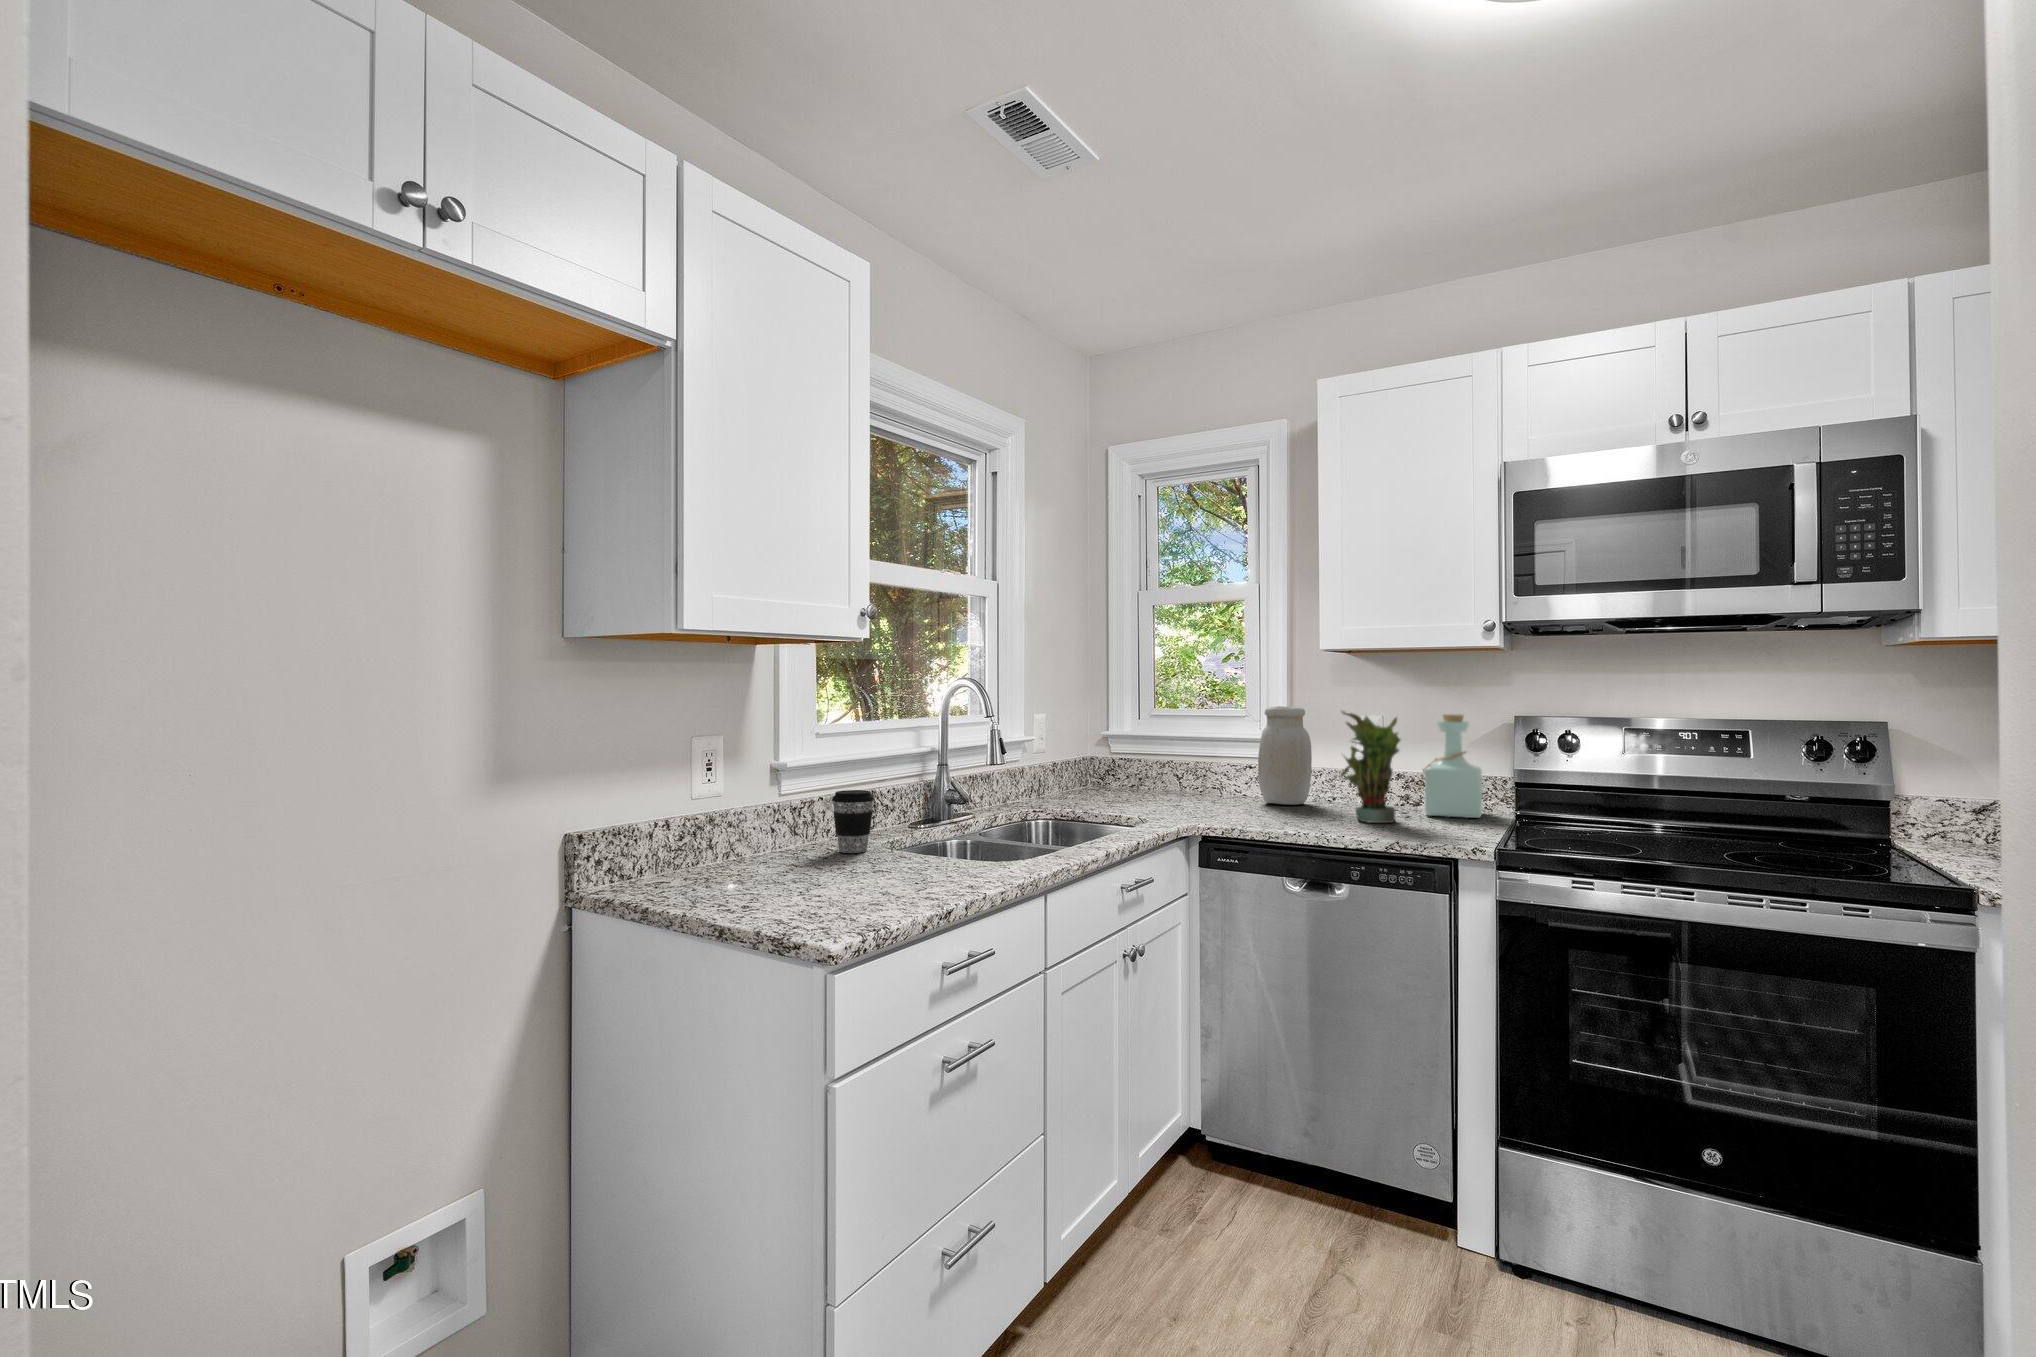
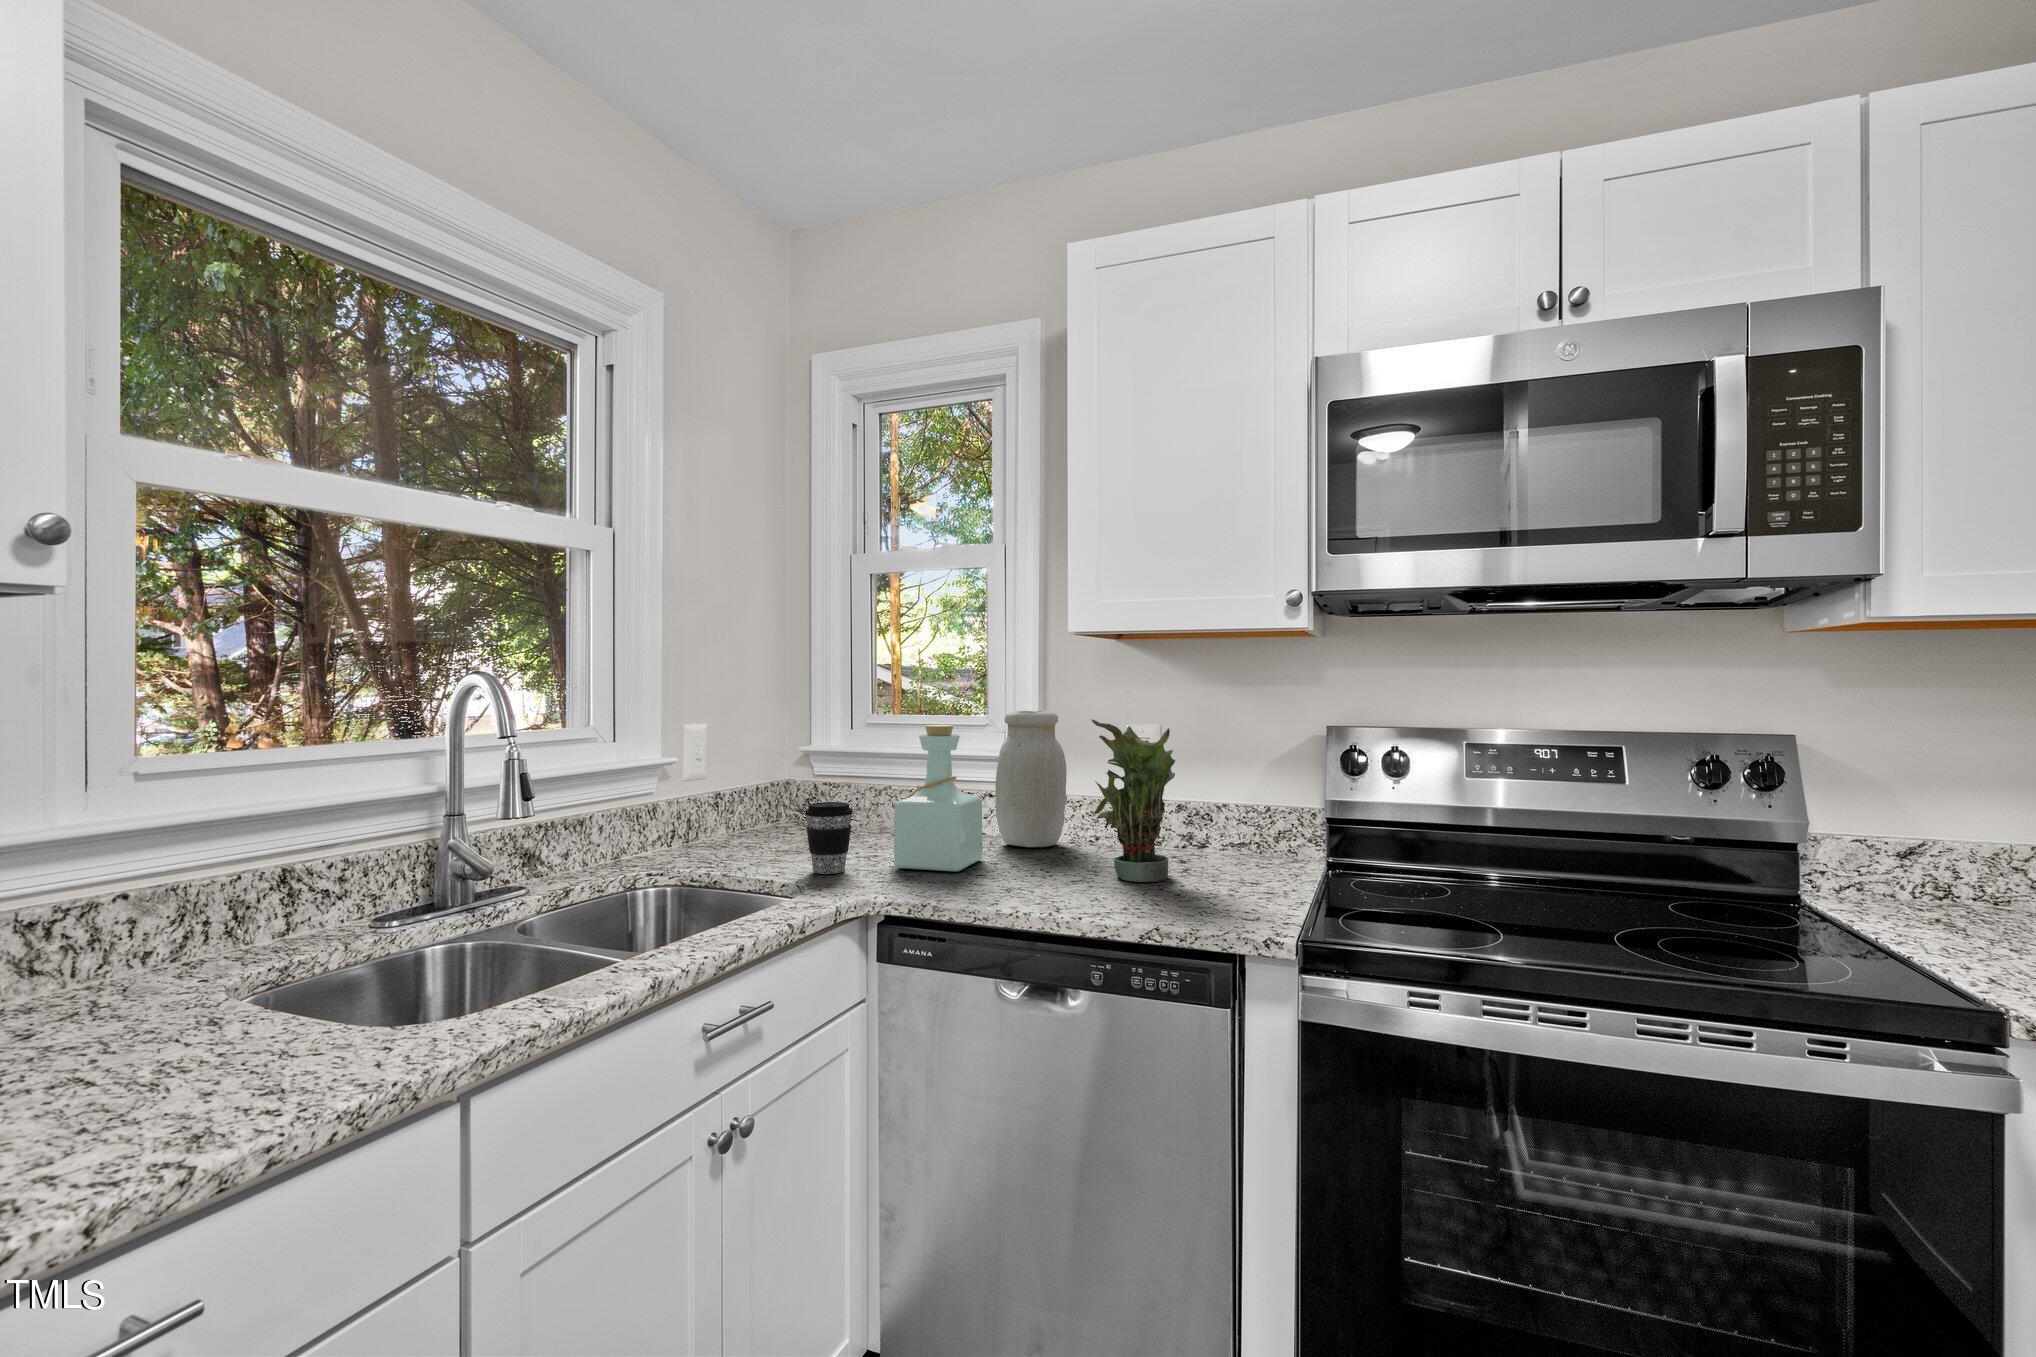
bottle: present [1417,714,1482,818] -> present [894,725,983,872]
coffee cup: present [832,790,874,853] -> present [805,802,853,874]

